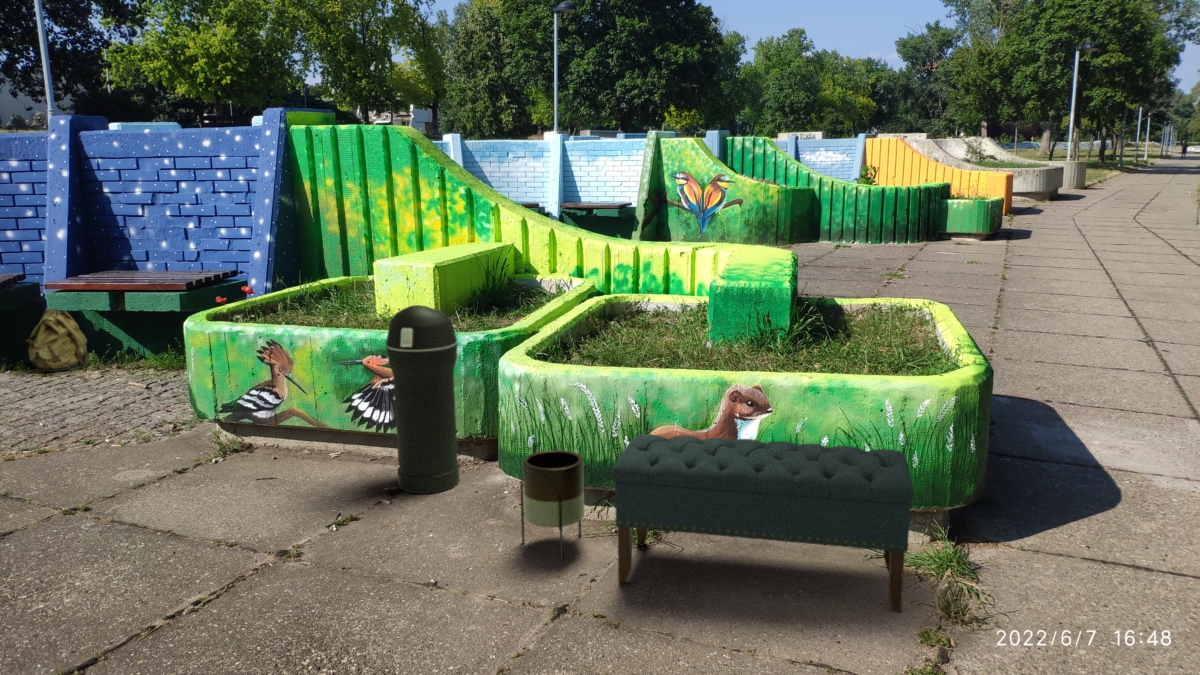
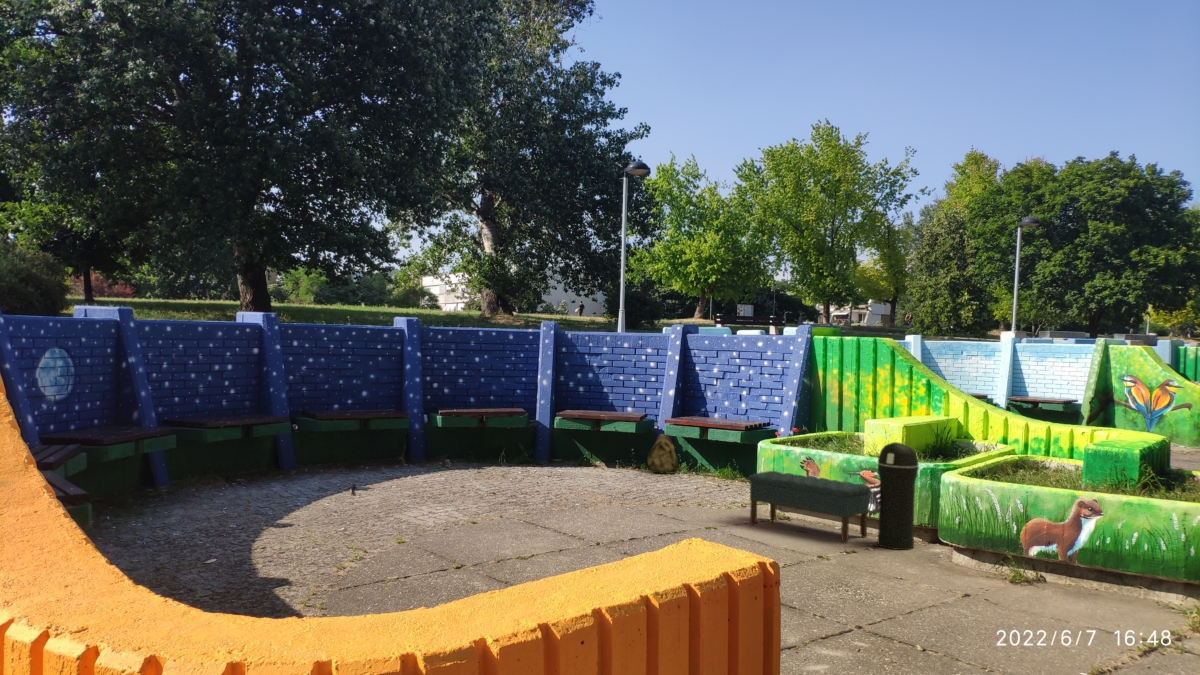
bench: present [612,434,914,612] -> present [749,471,871,543]
planter: present [520,450,584,561] -> none [950,524,988,582]

